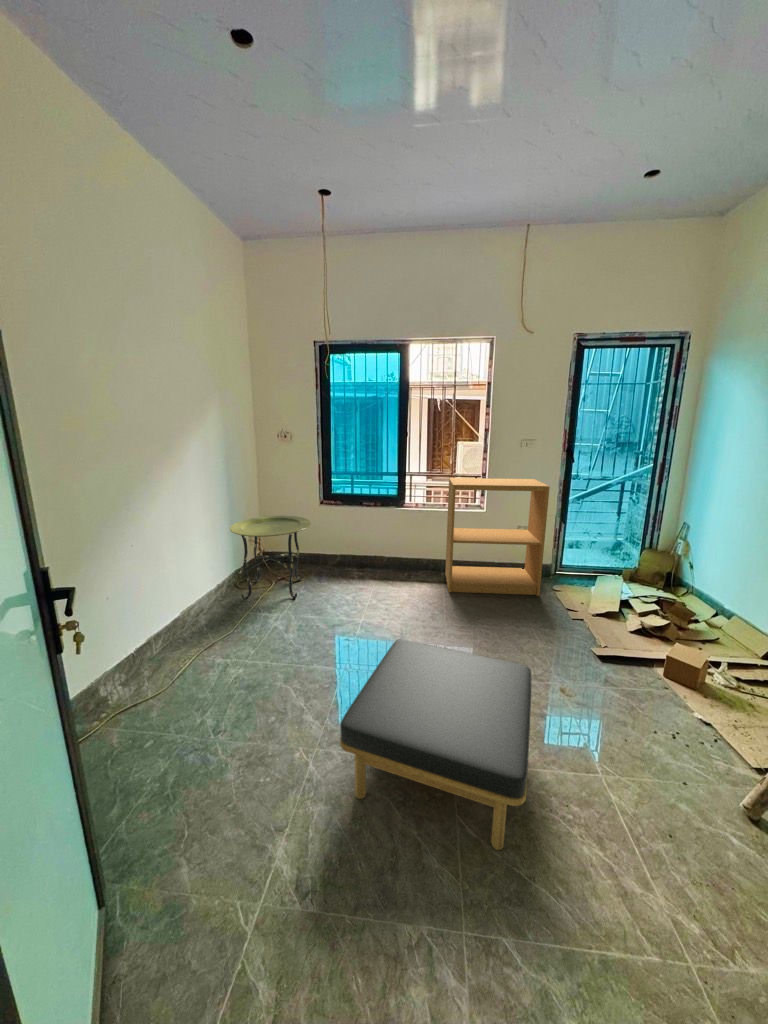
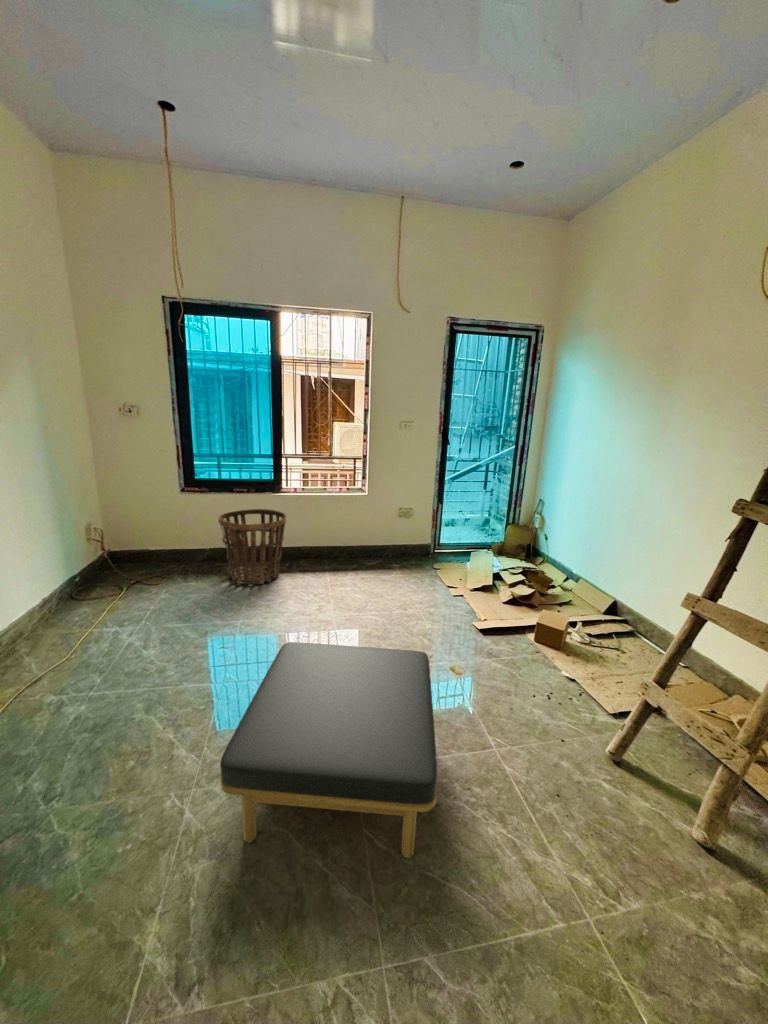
bookshelf: present [445,478,550,596] -> none [331,461,430,580]
side table: present [230,516,311,600] -> none [56,507,171,615]
basket: none [347,521,405,589] -> present [219,509,286,584]

